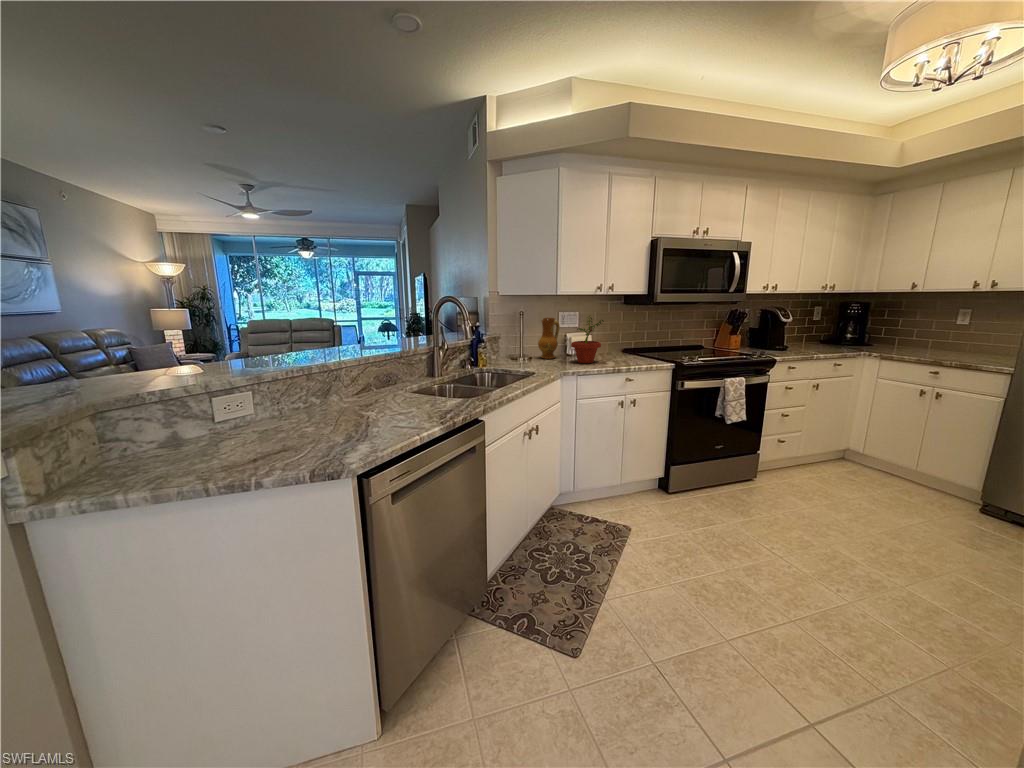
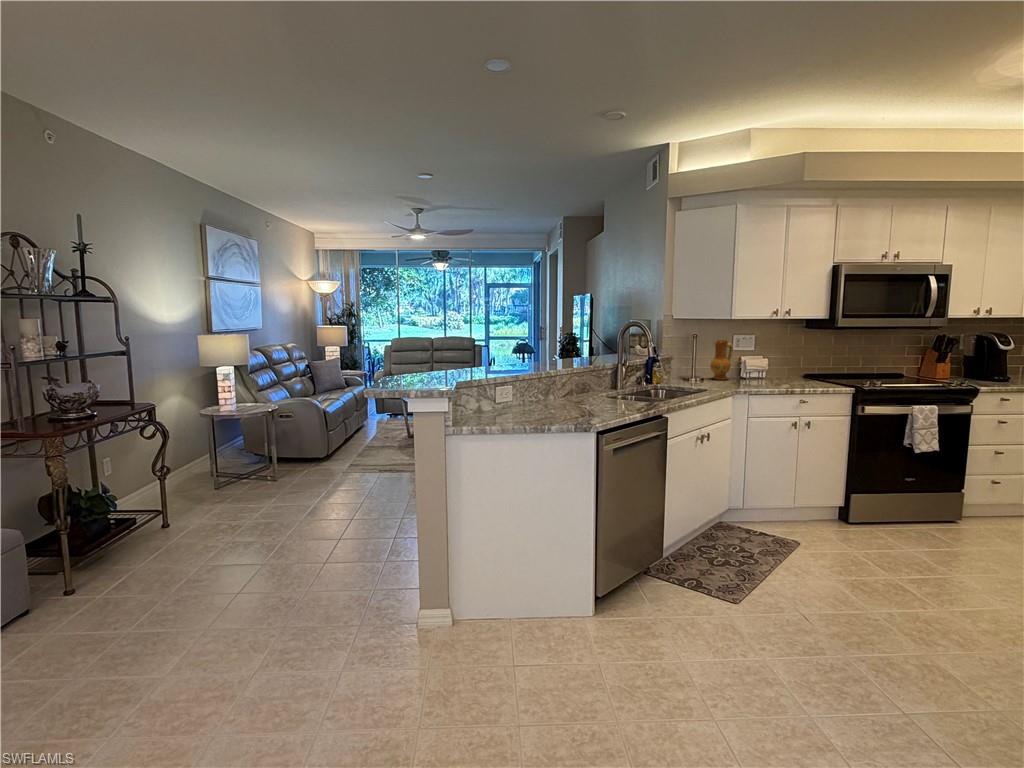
potted plant: present [571,317,604,363] -> none [744,339,778,384]

